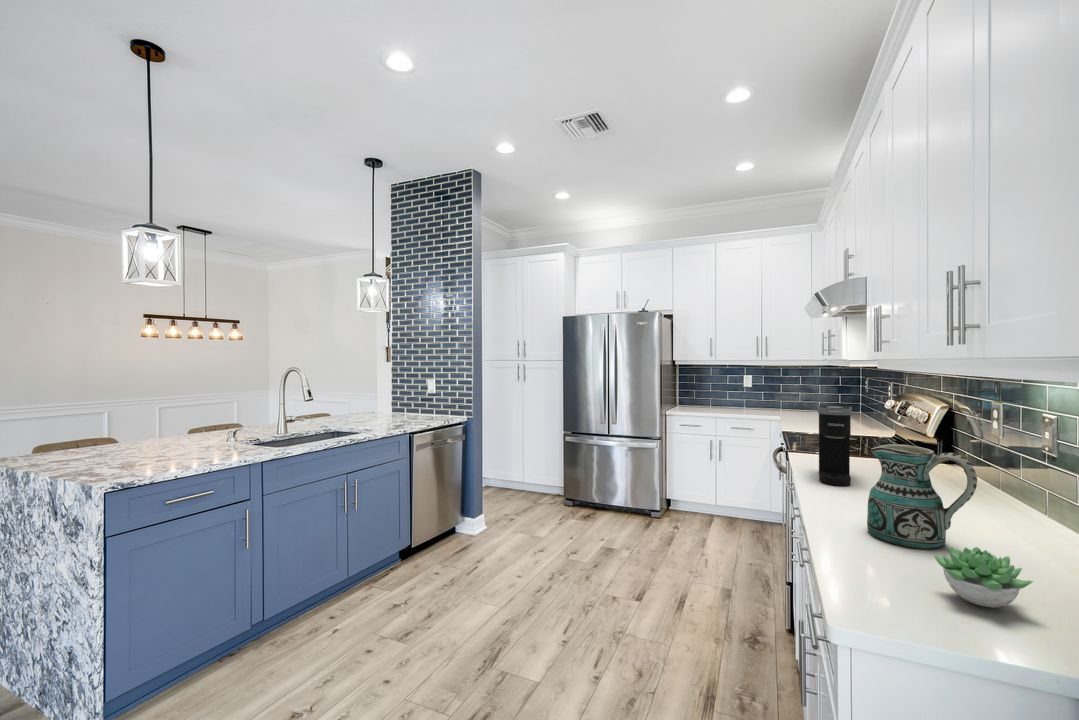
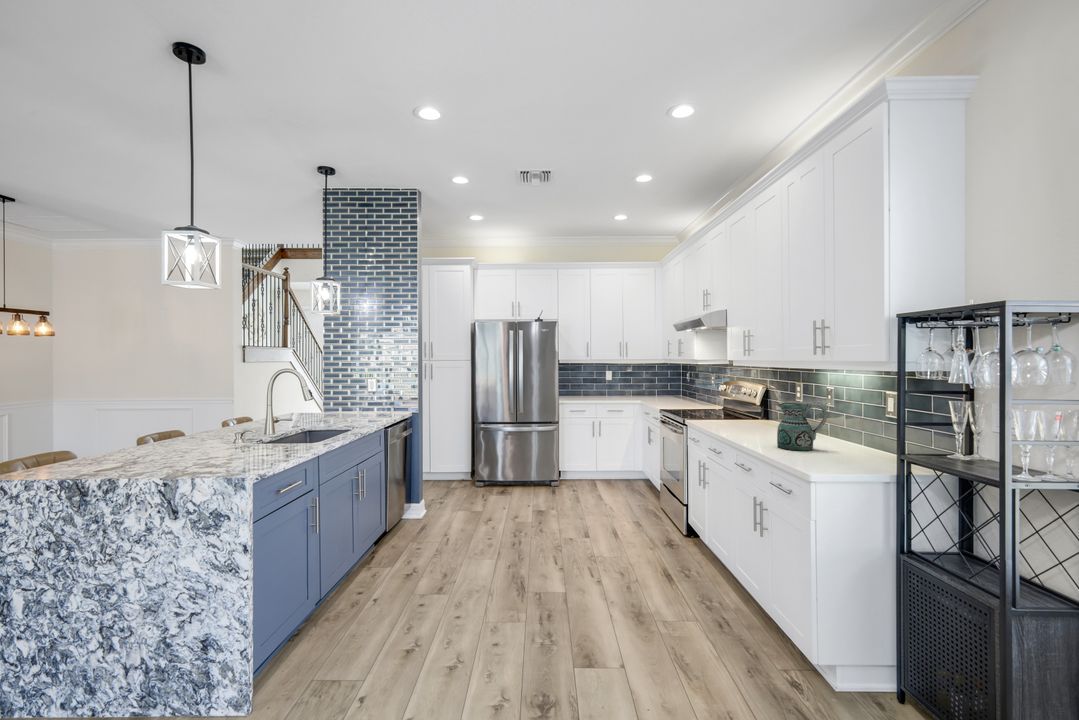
coffee maker: present [818,405,852,486] -> none [716,386,740,432]
succulent plant: present [933,546,1033,607] -> none [830,440,869,463]

